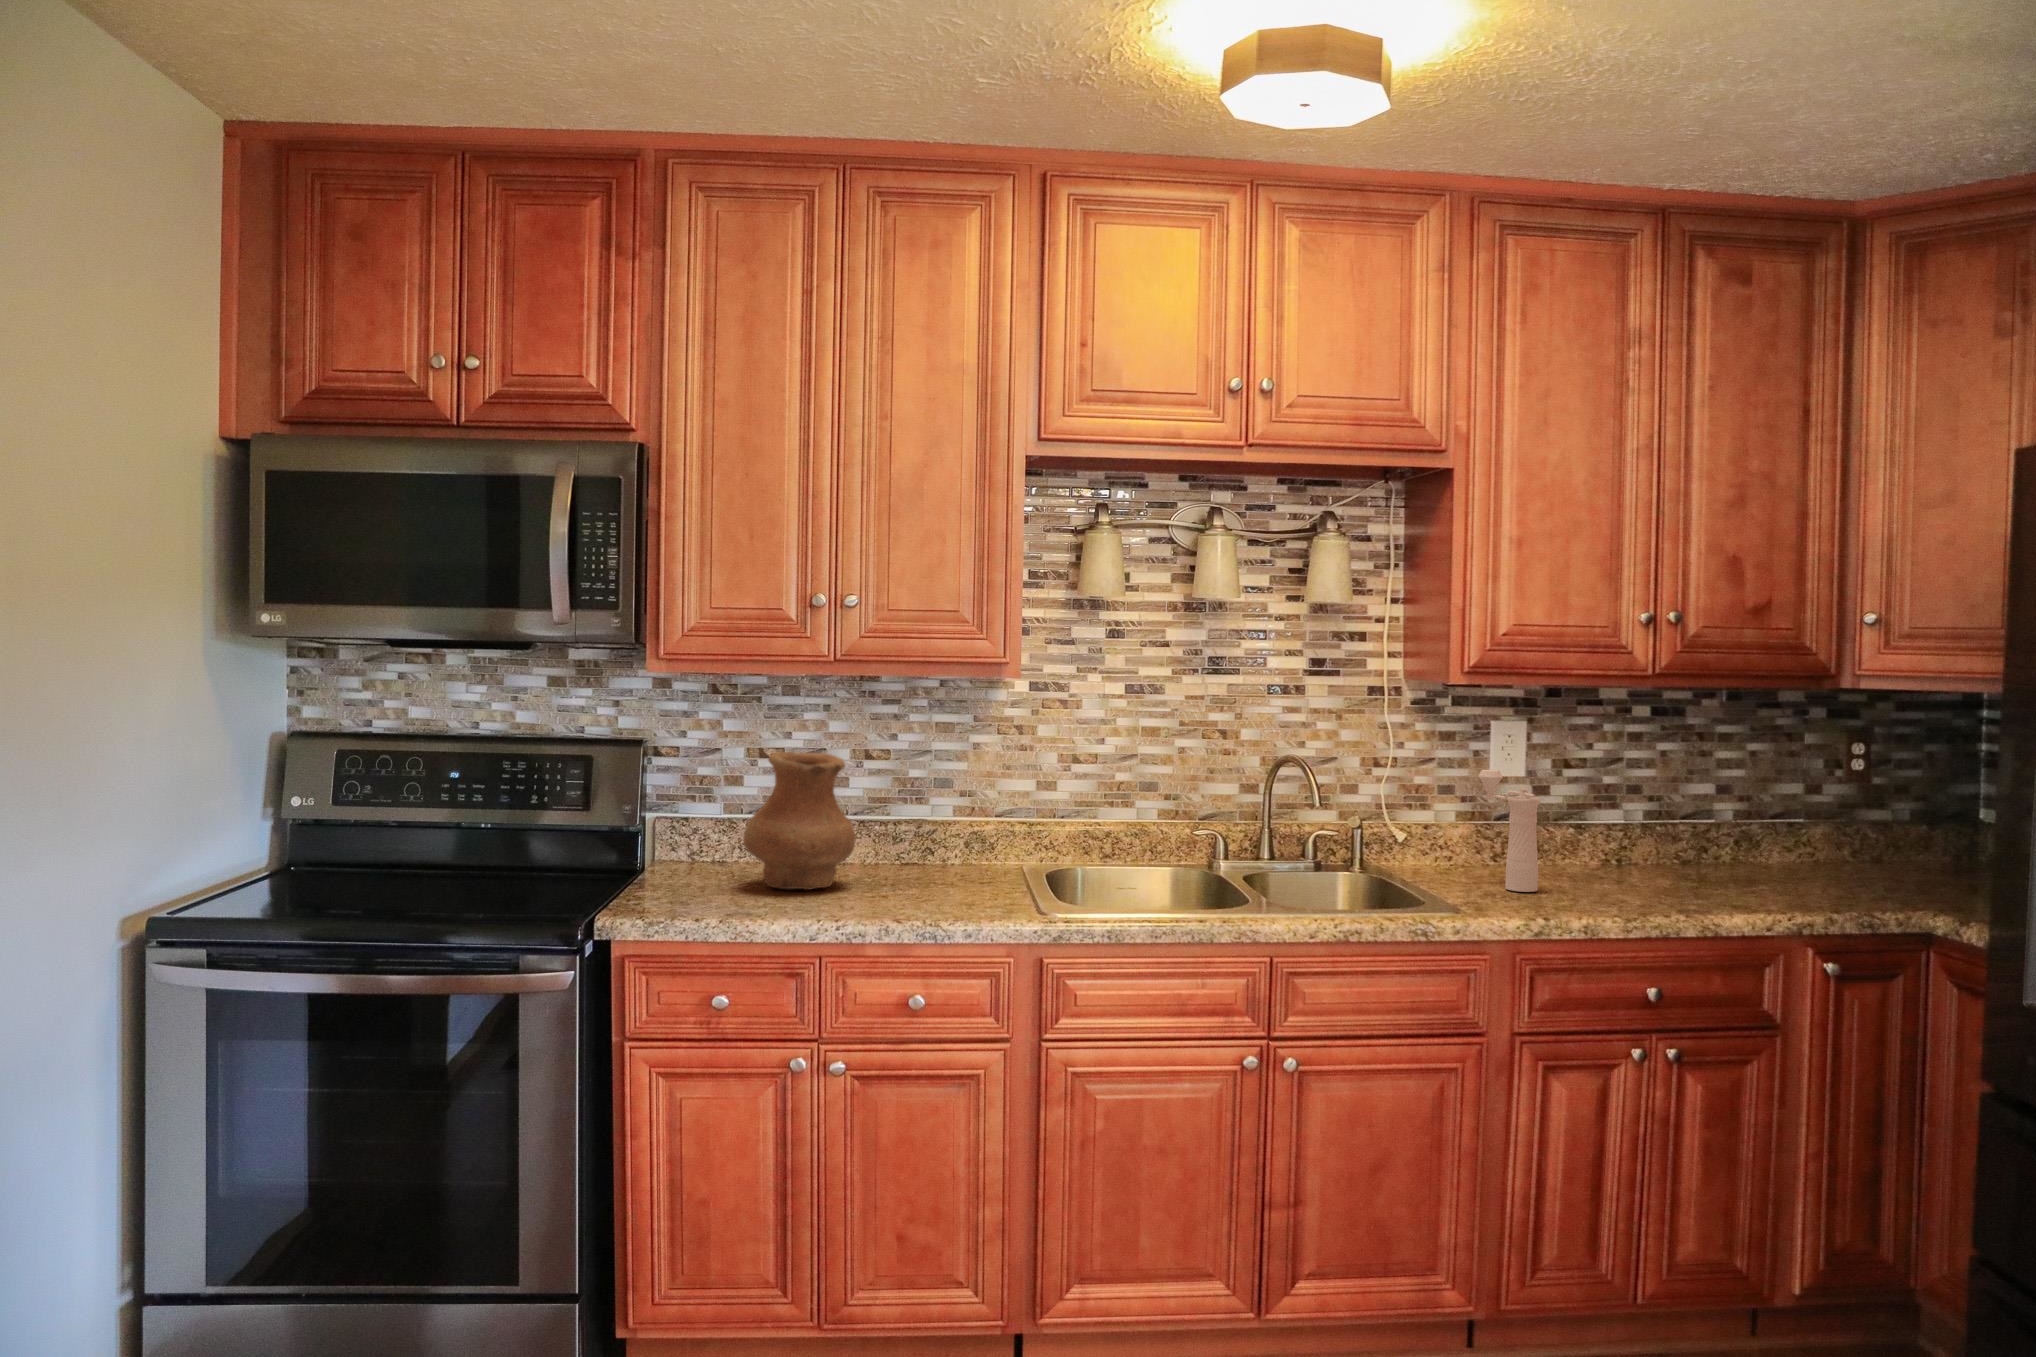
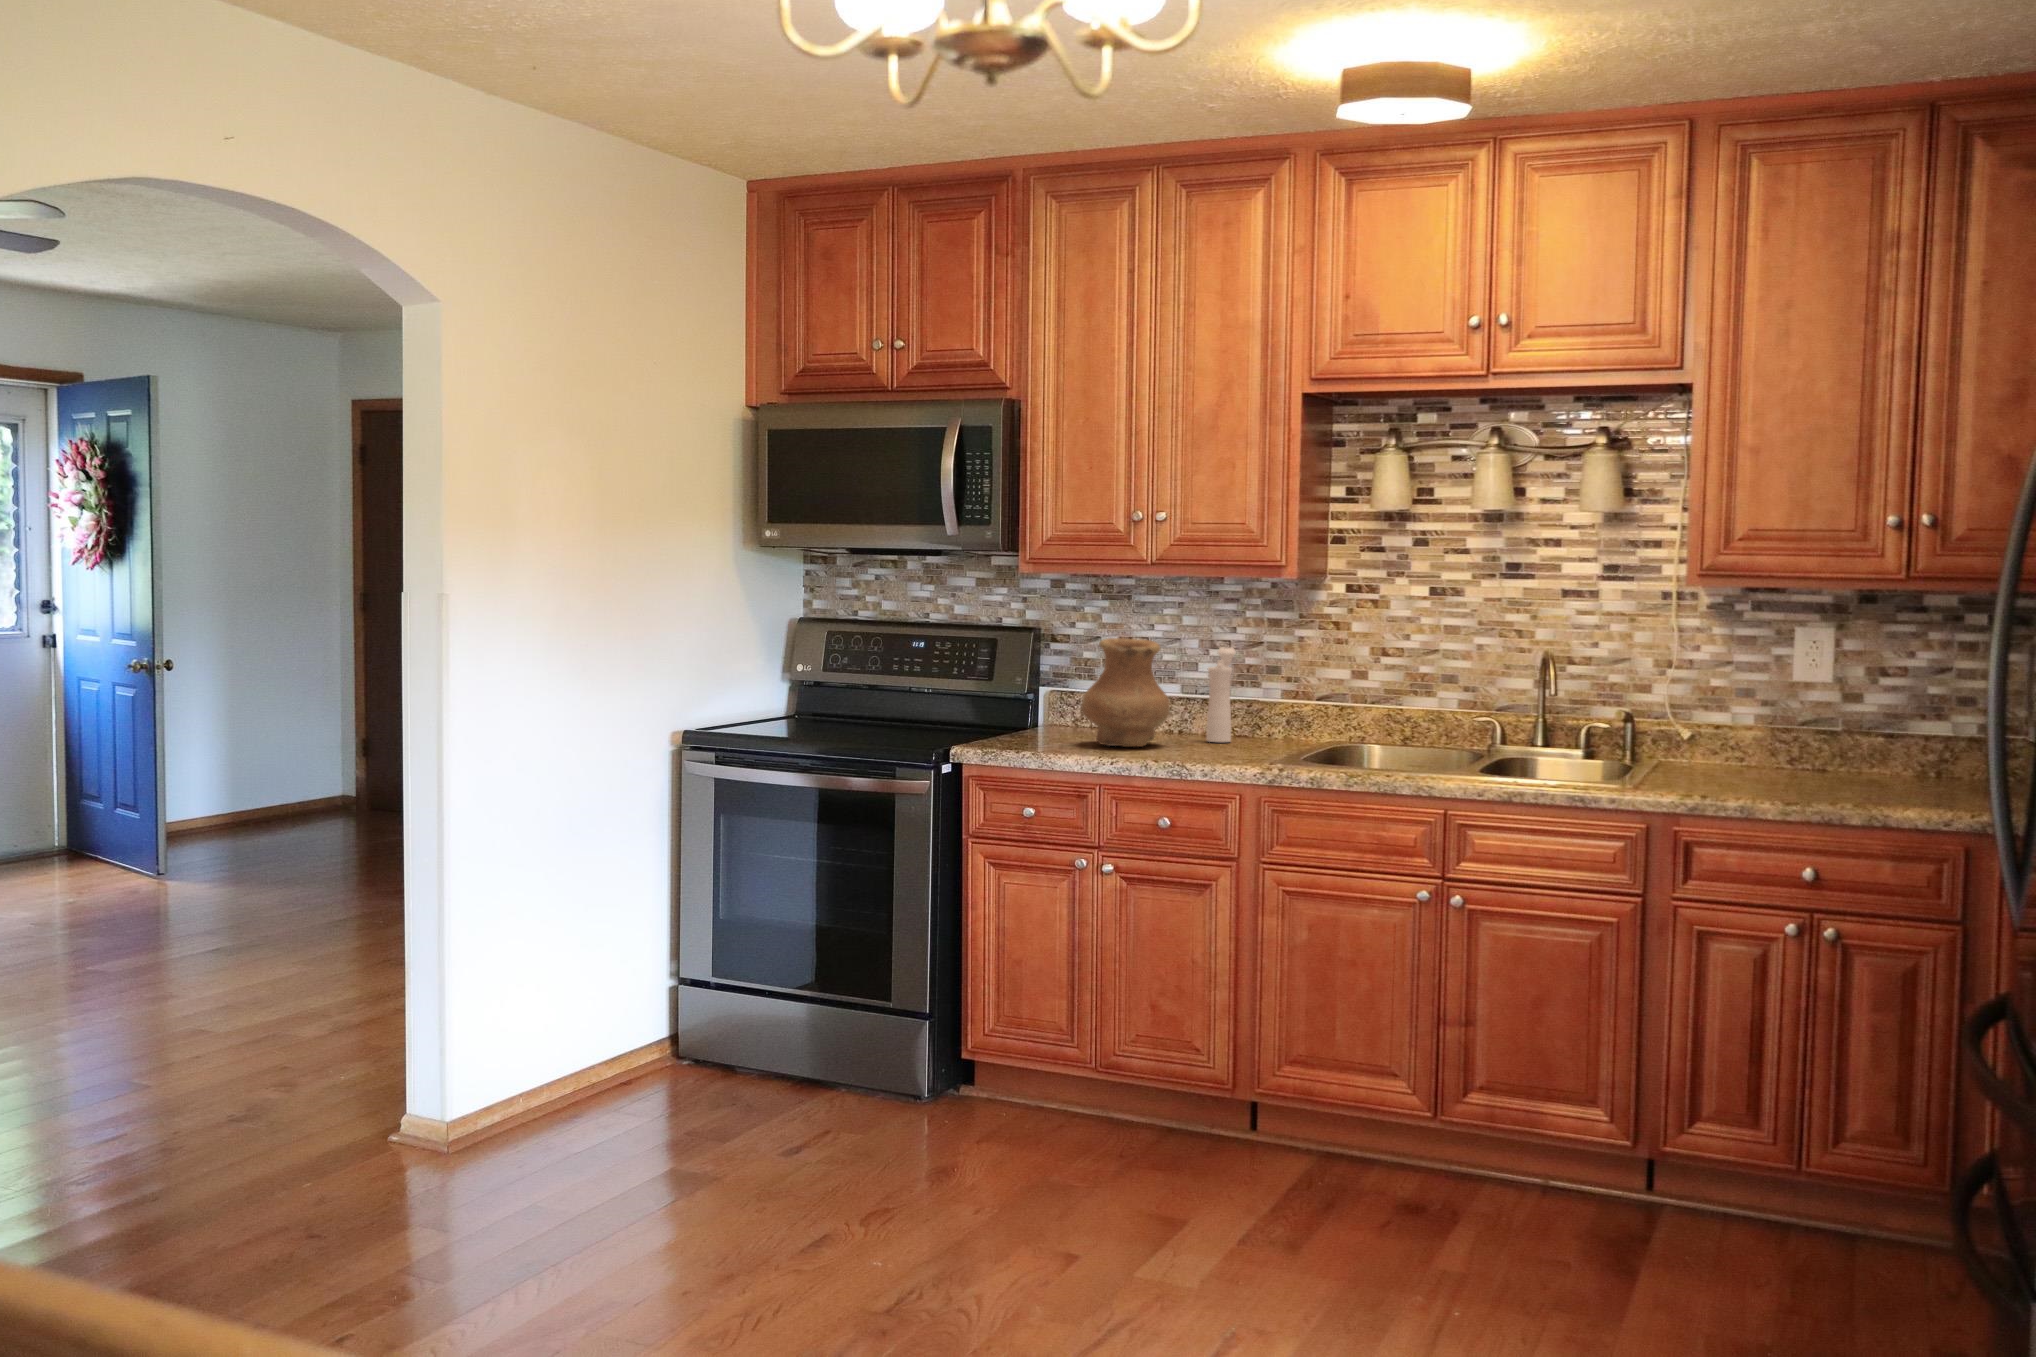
pepper mill: present [1478,770,1540,892] -> present [1206,647,1235,742]

